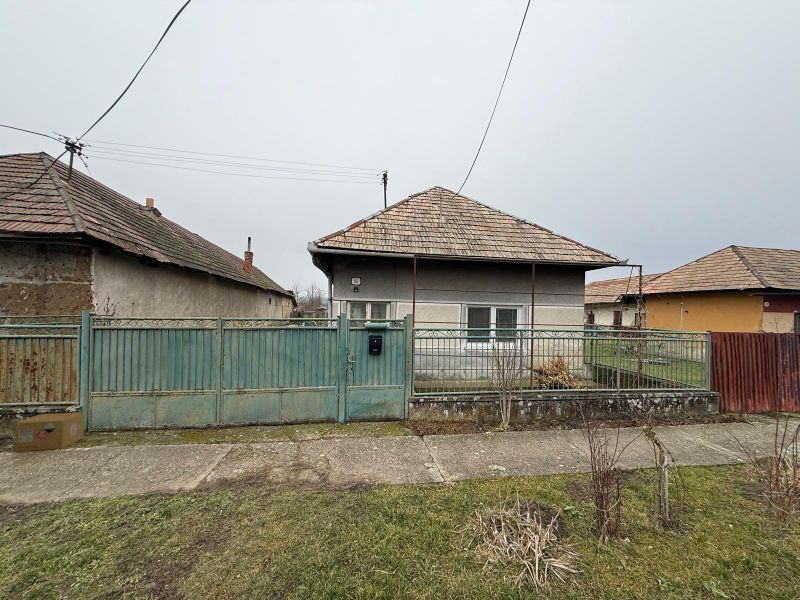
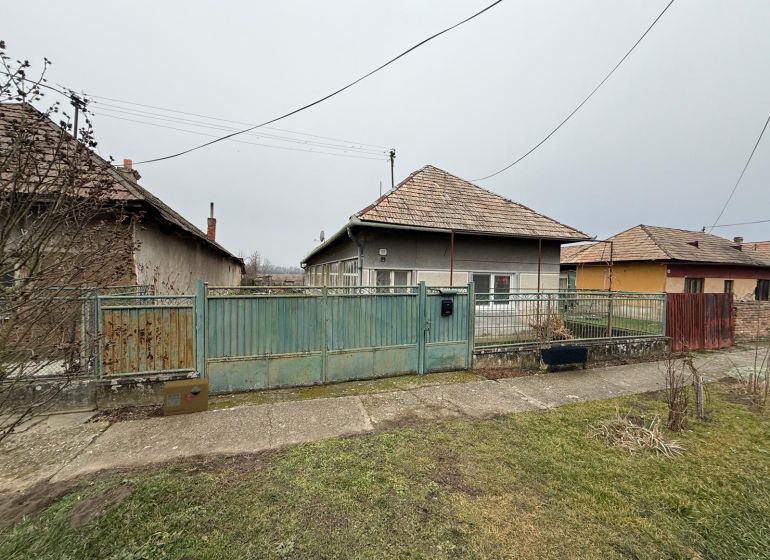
bench: none [496,398,565,435] -> present [537,345,587,372]

